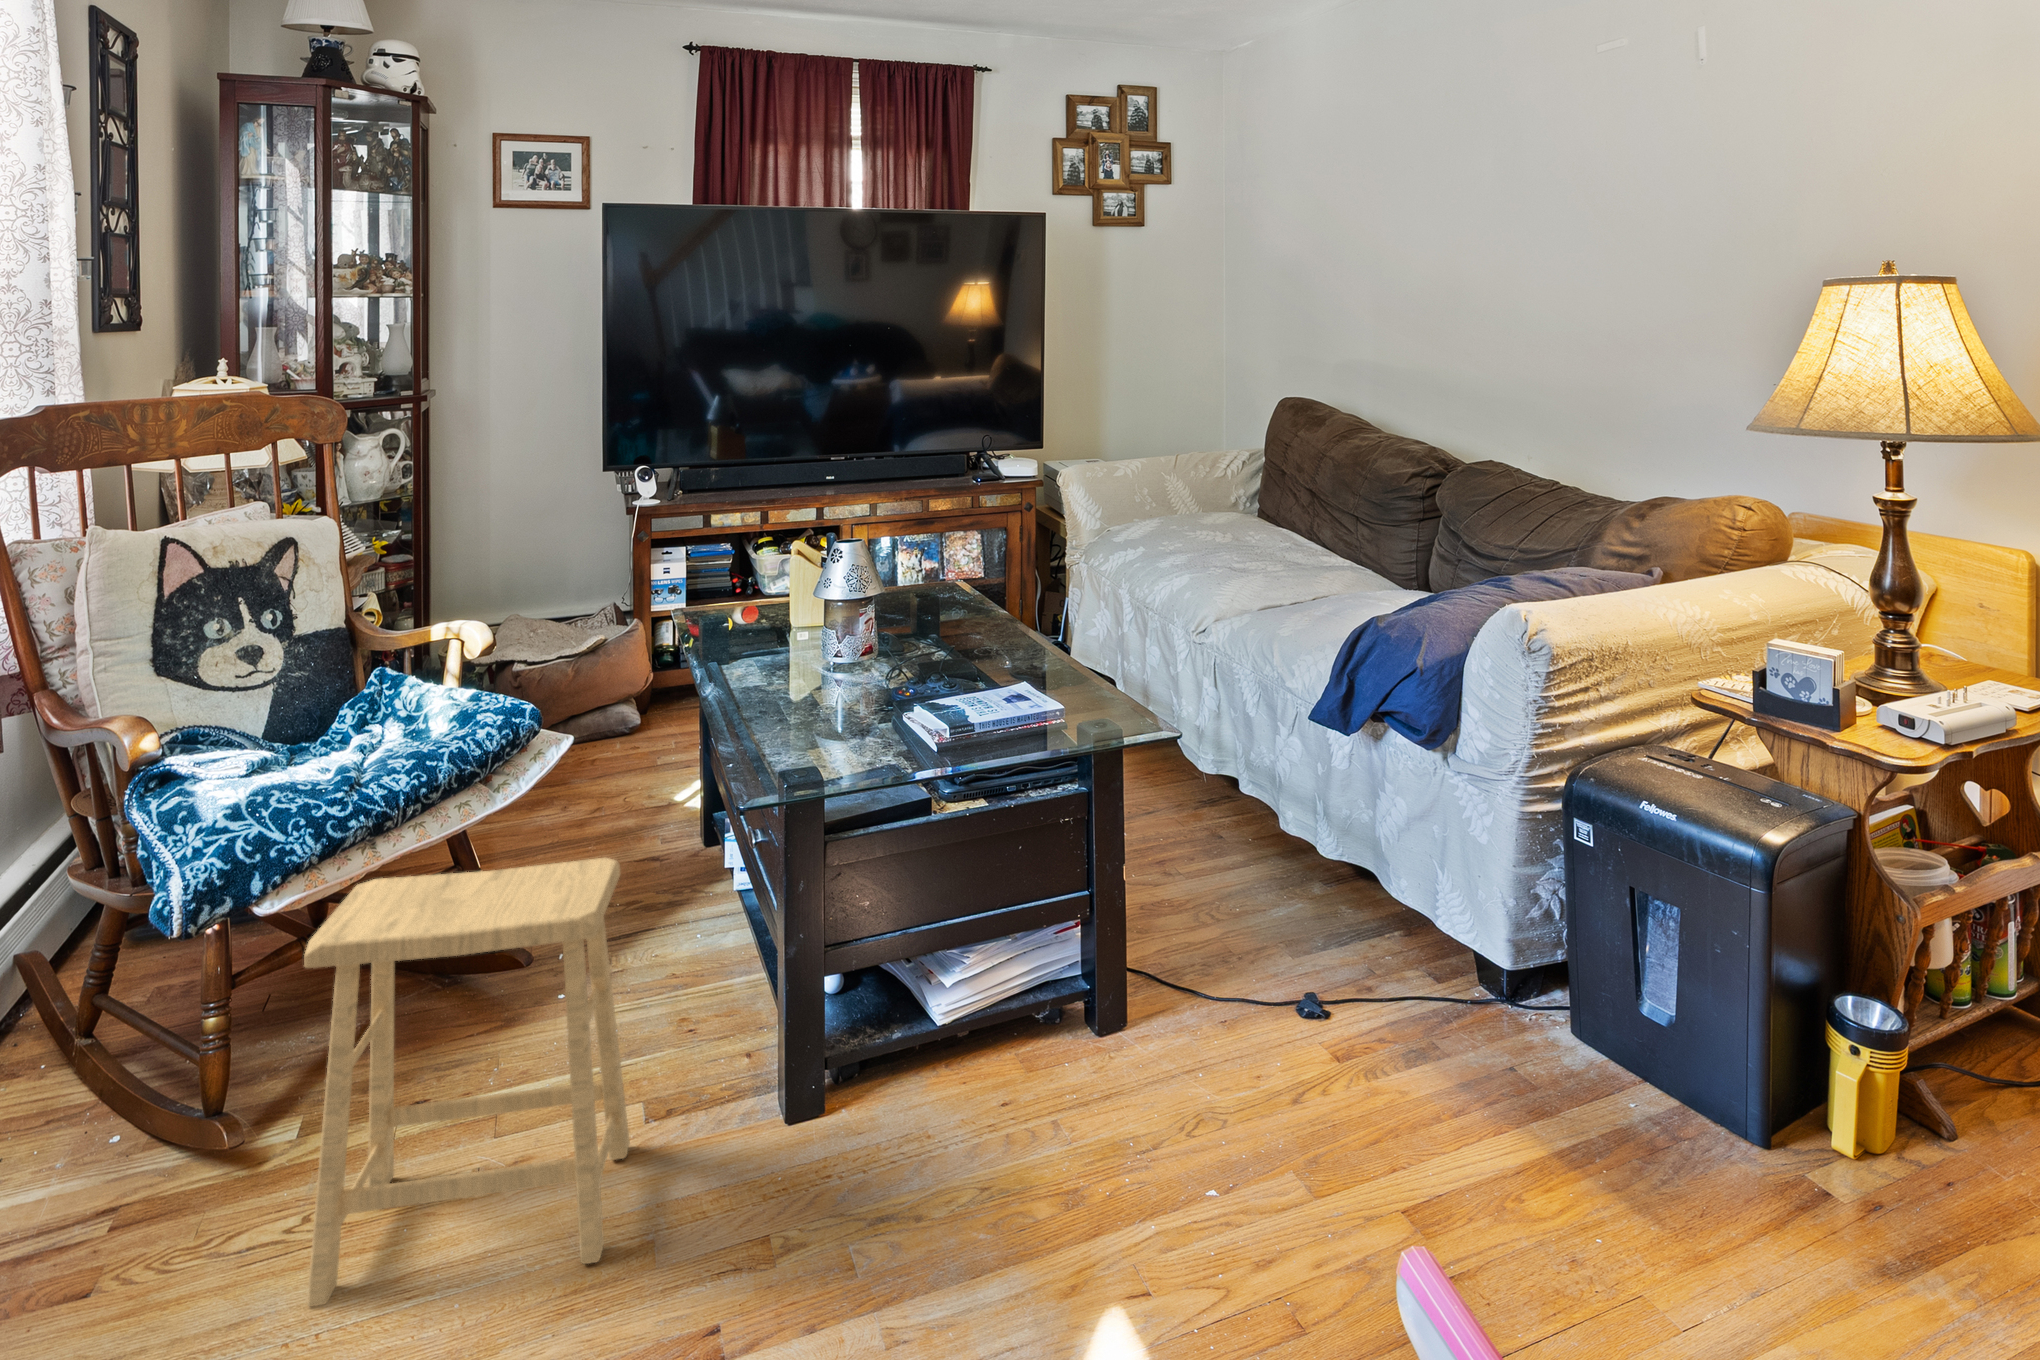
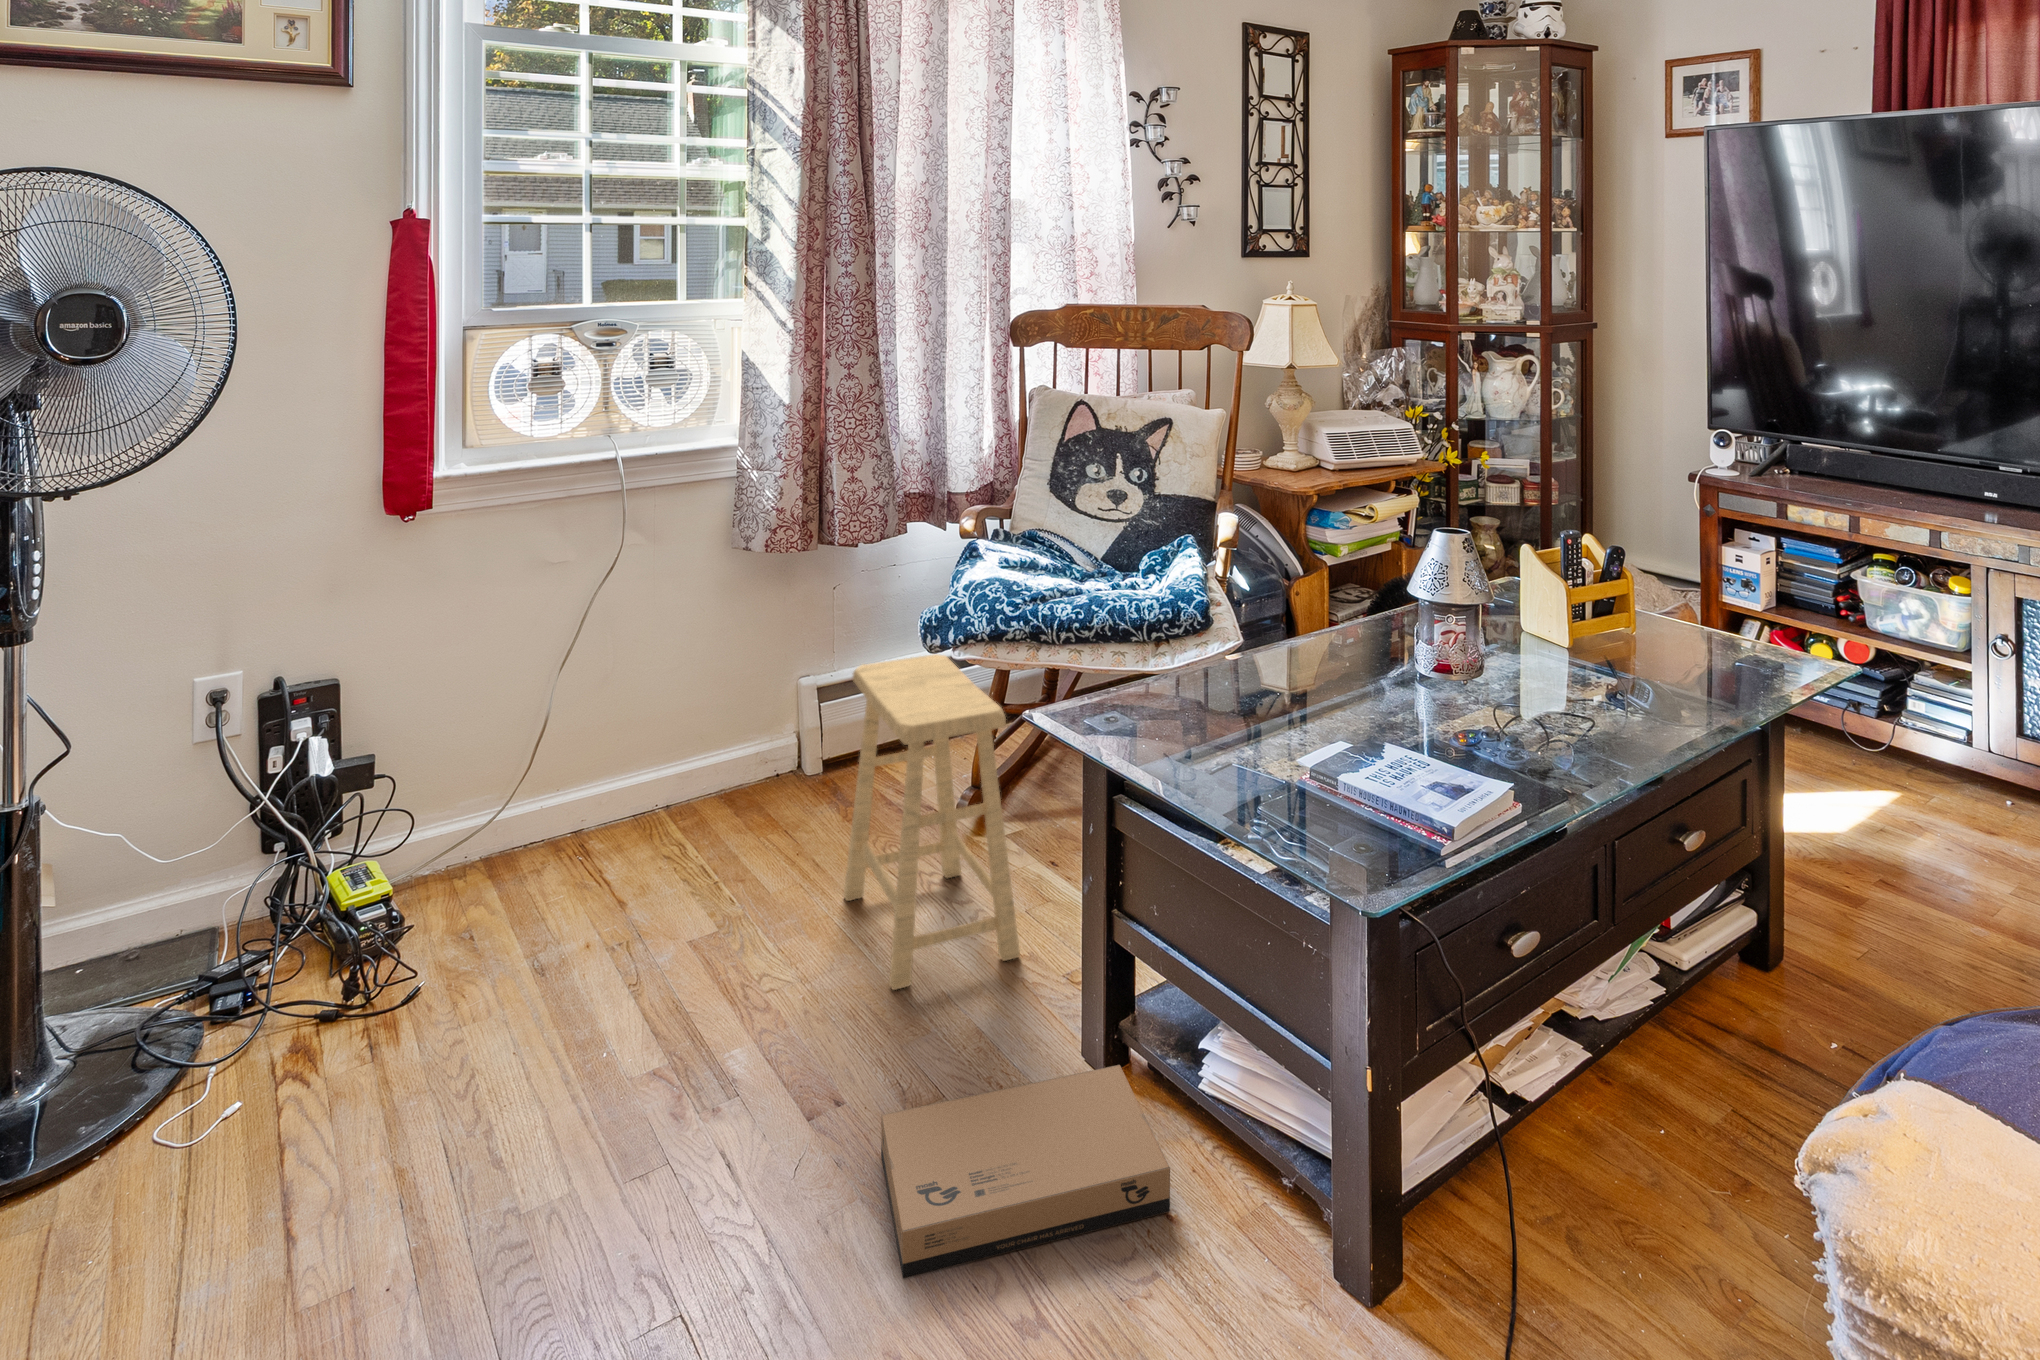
cardboard box: none [884,1067,1058,1291] -> present [881,1065,1170,1279]

